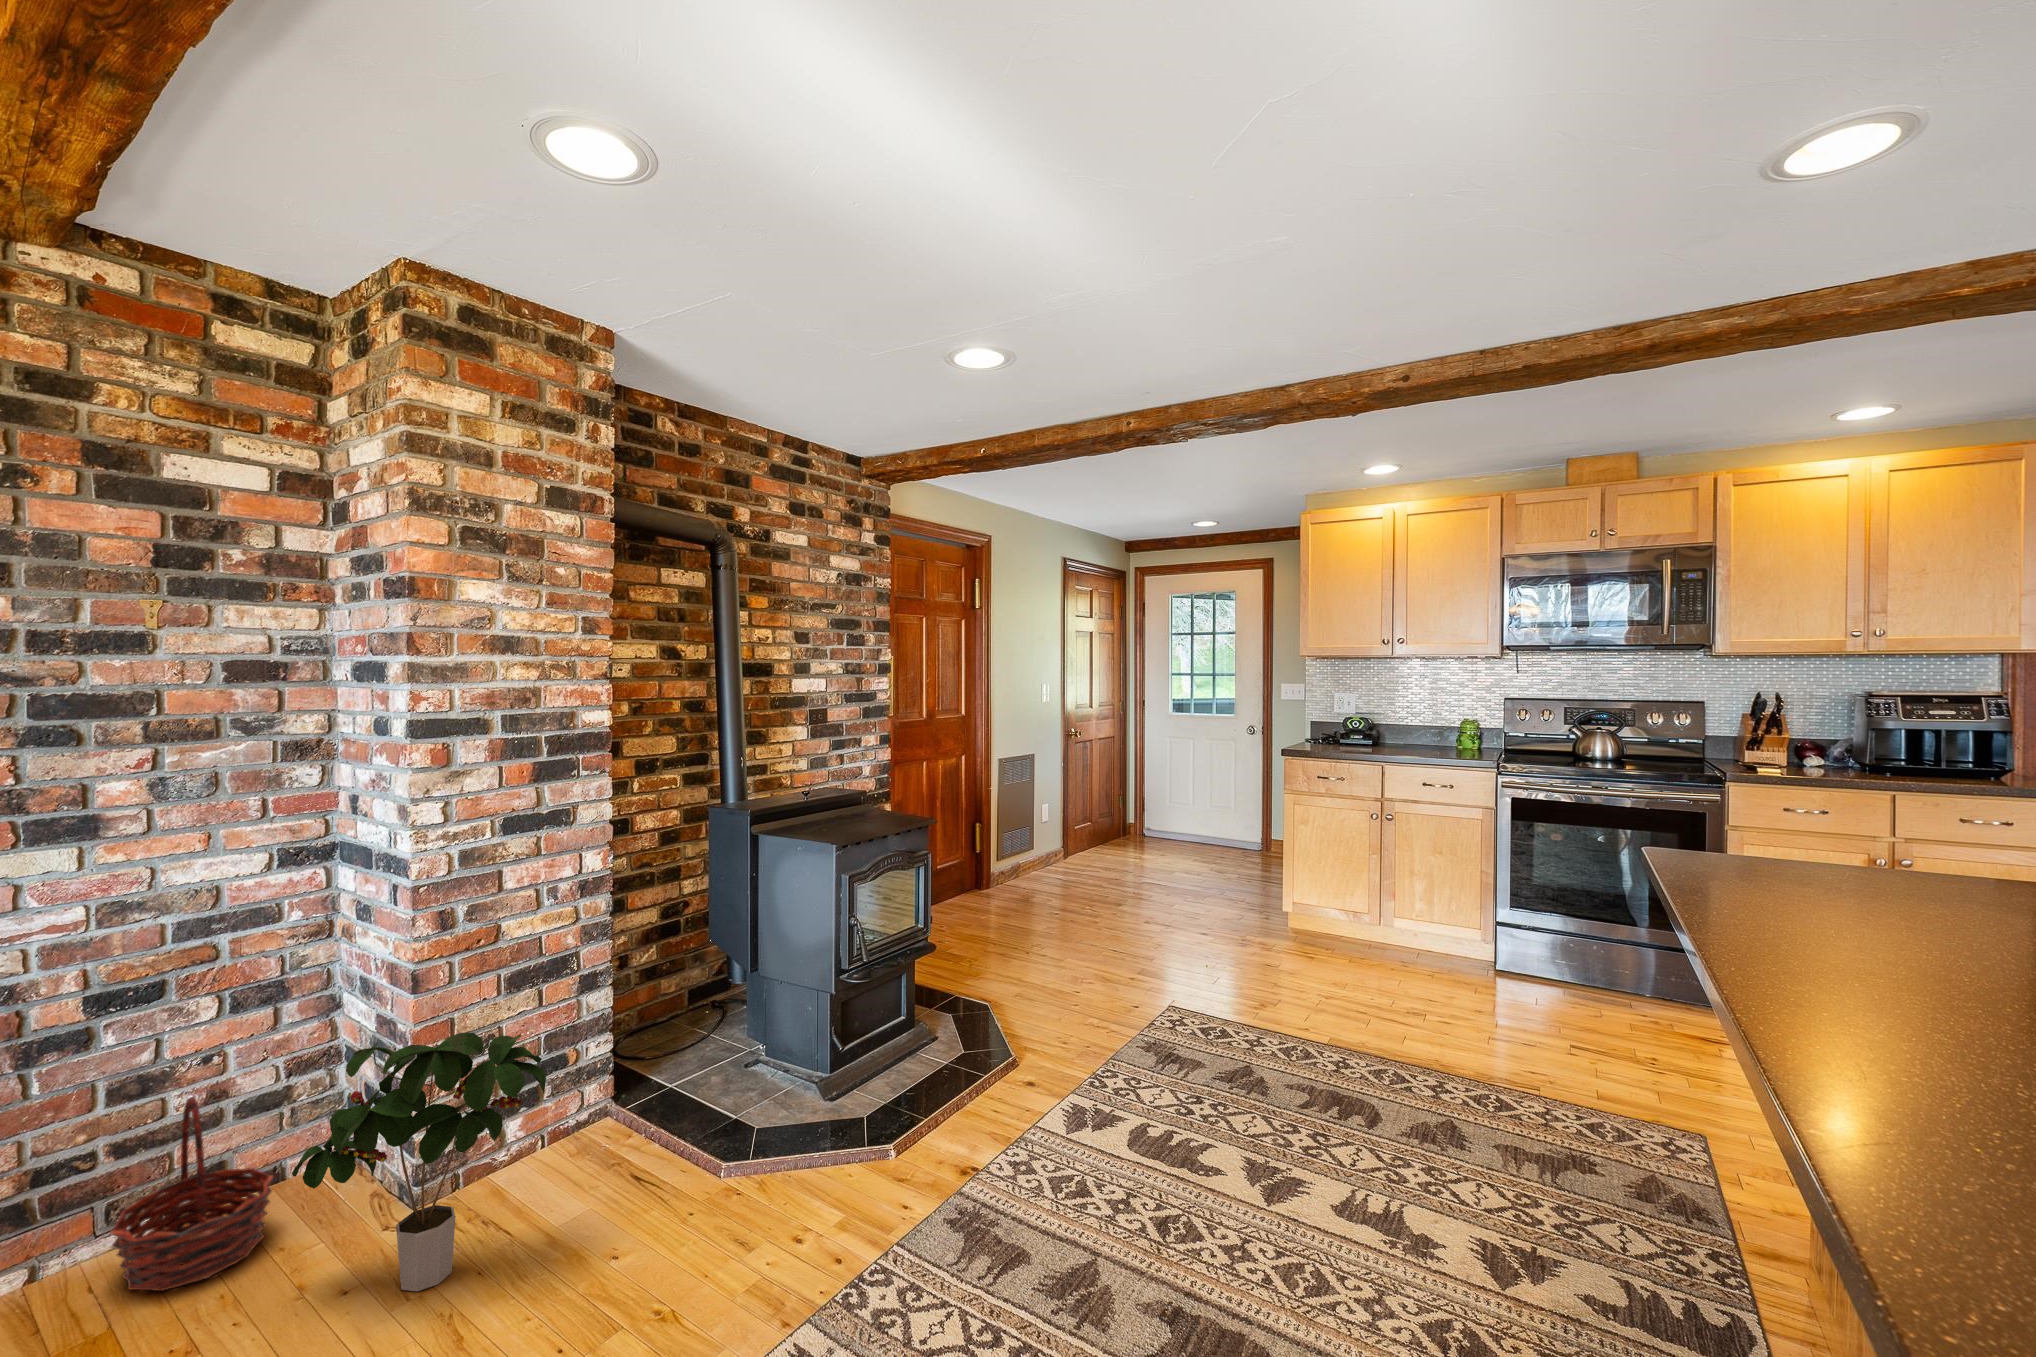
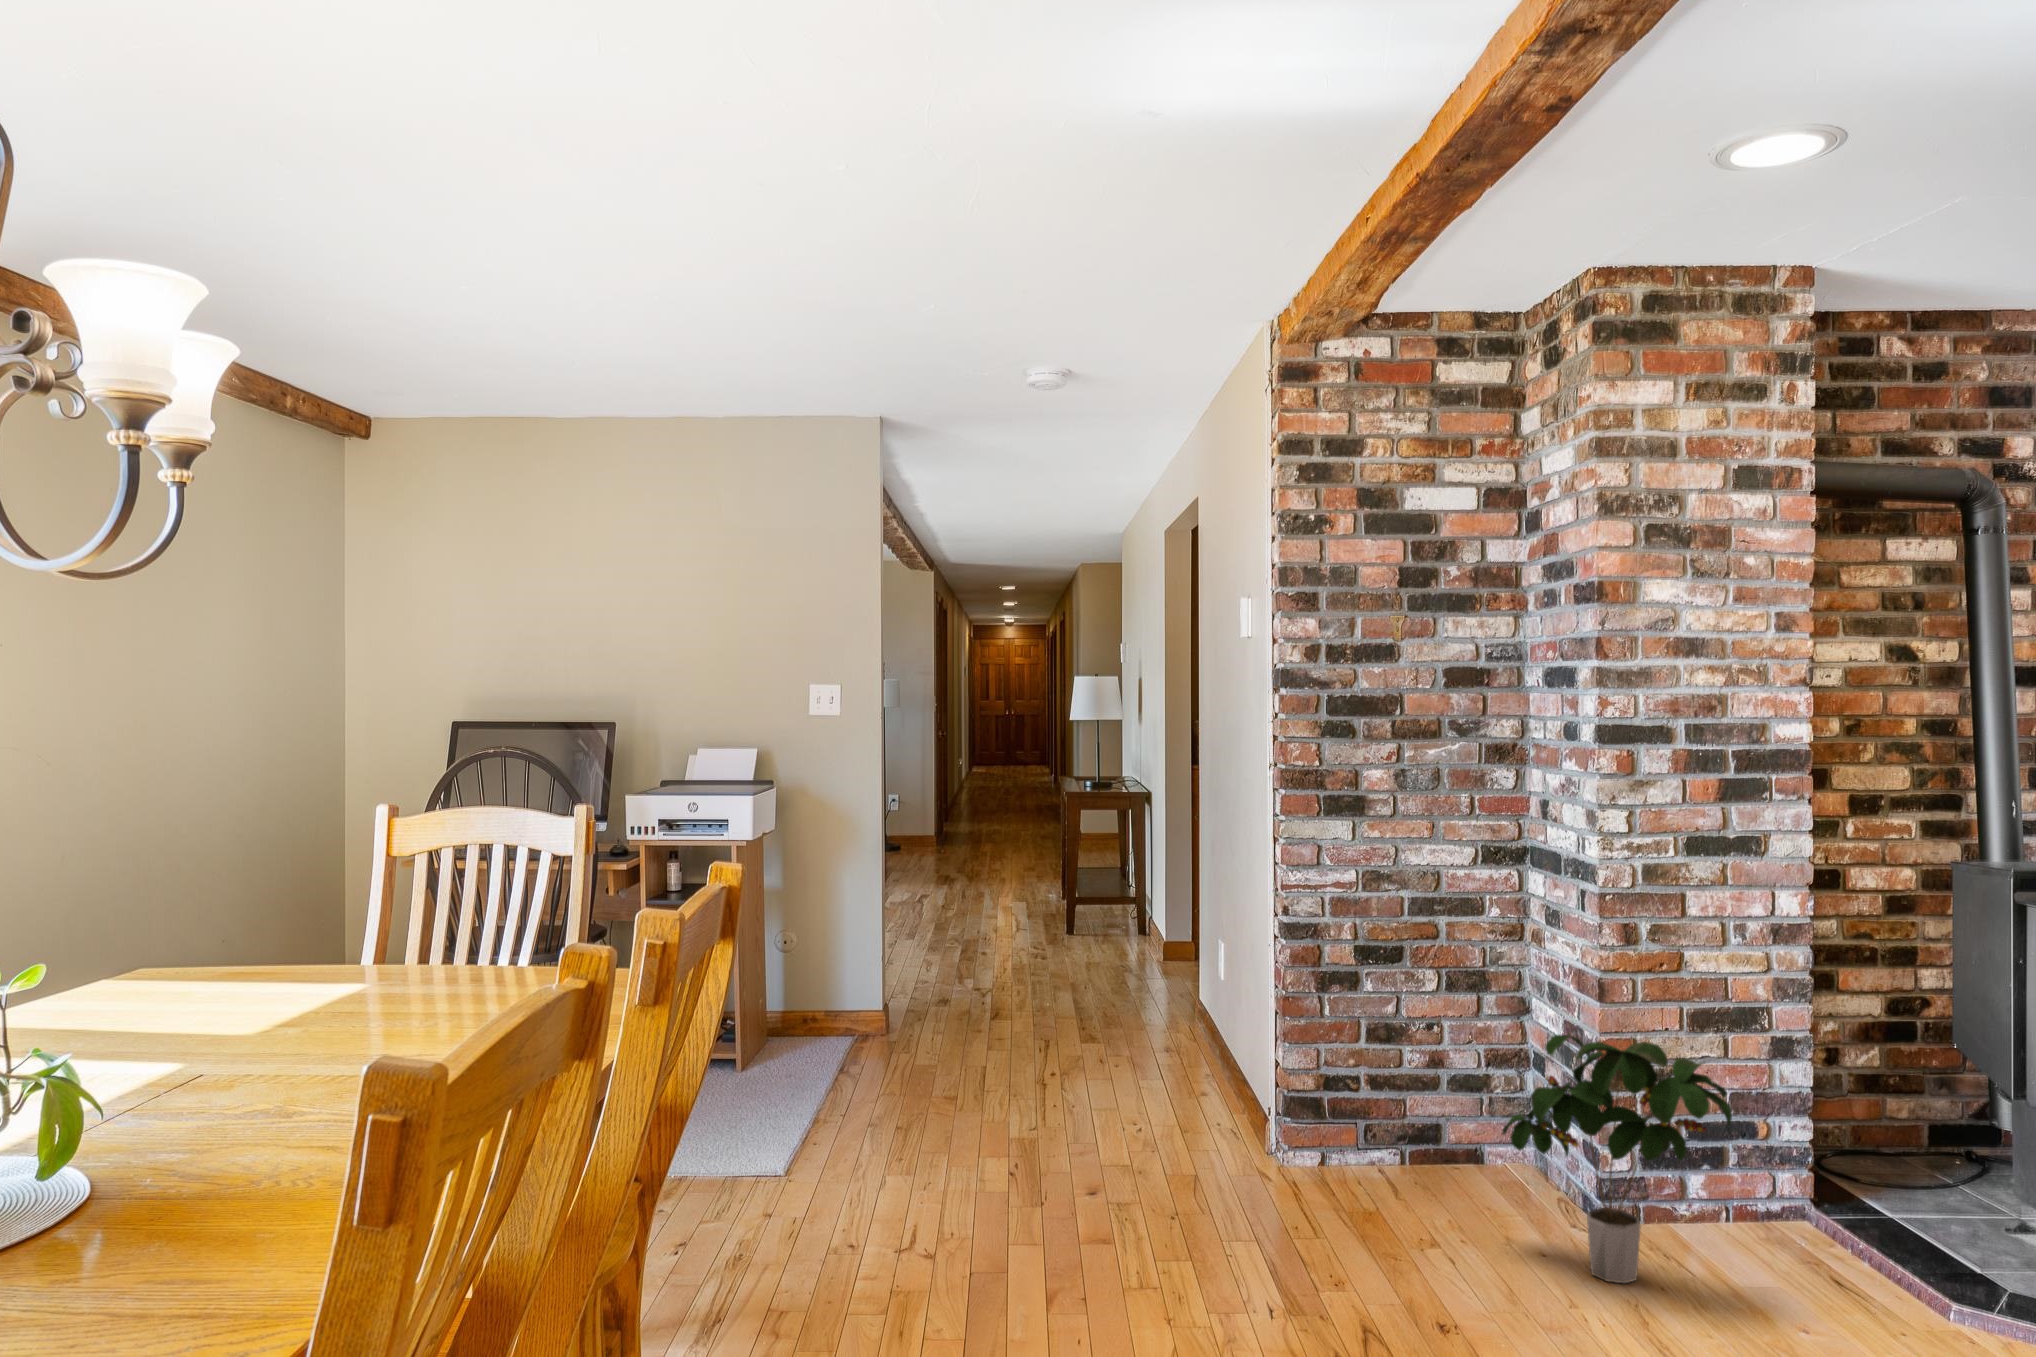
basket: present [110,1097,273,1291] -> none [1371,1049,1481,1208]

